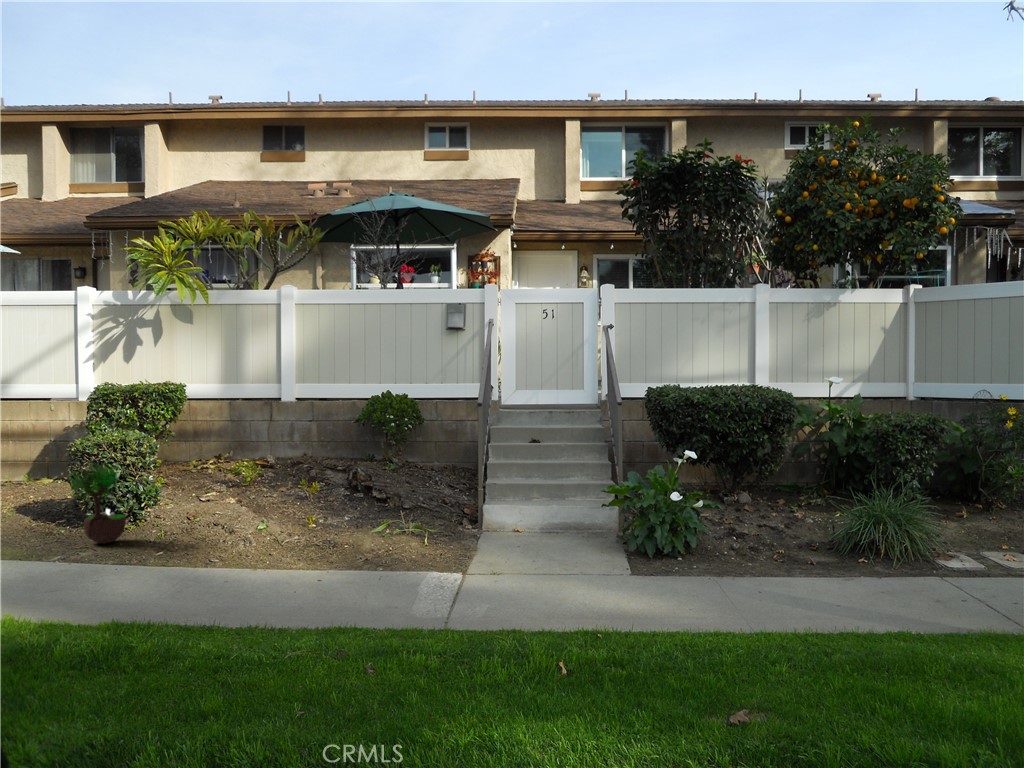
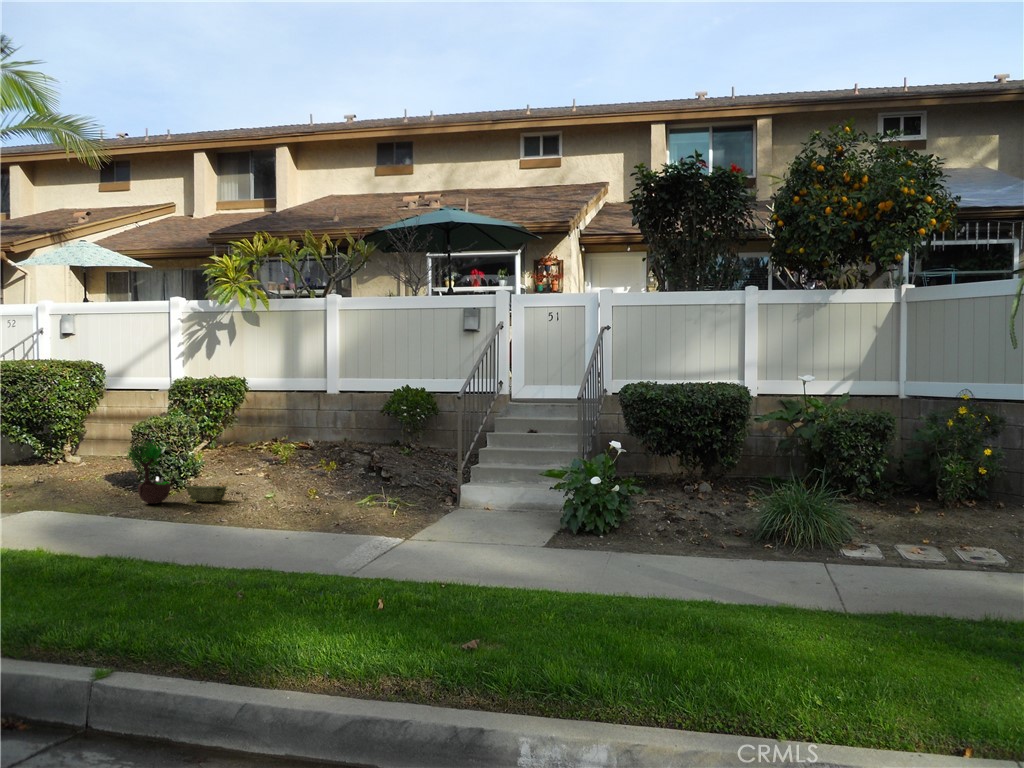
woven basket: none [144,517,197,538] -> present [186,486,226,502]

